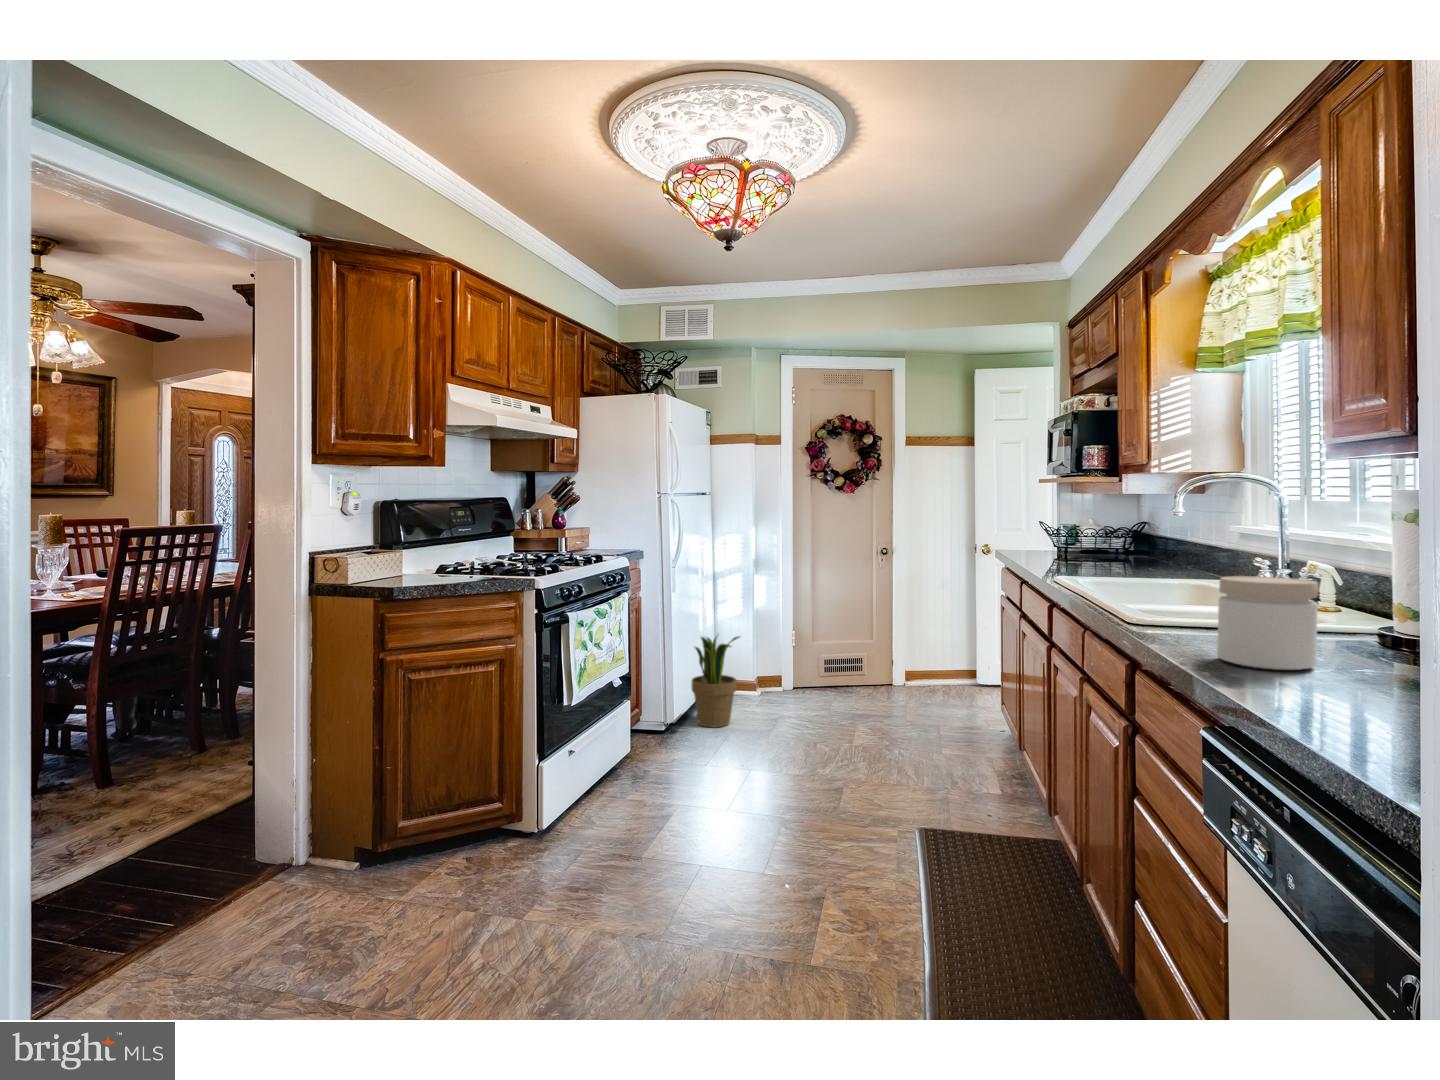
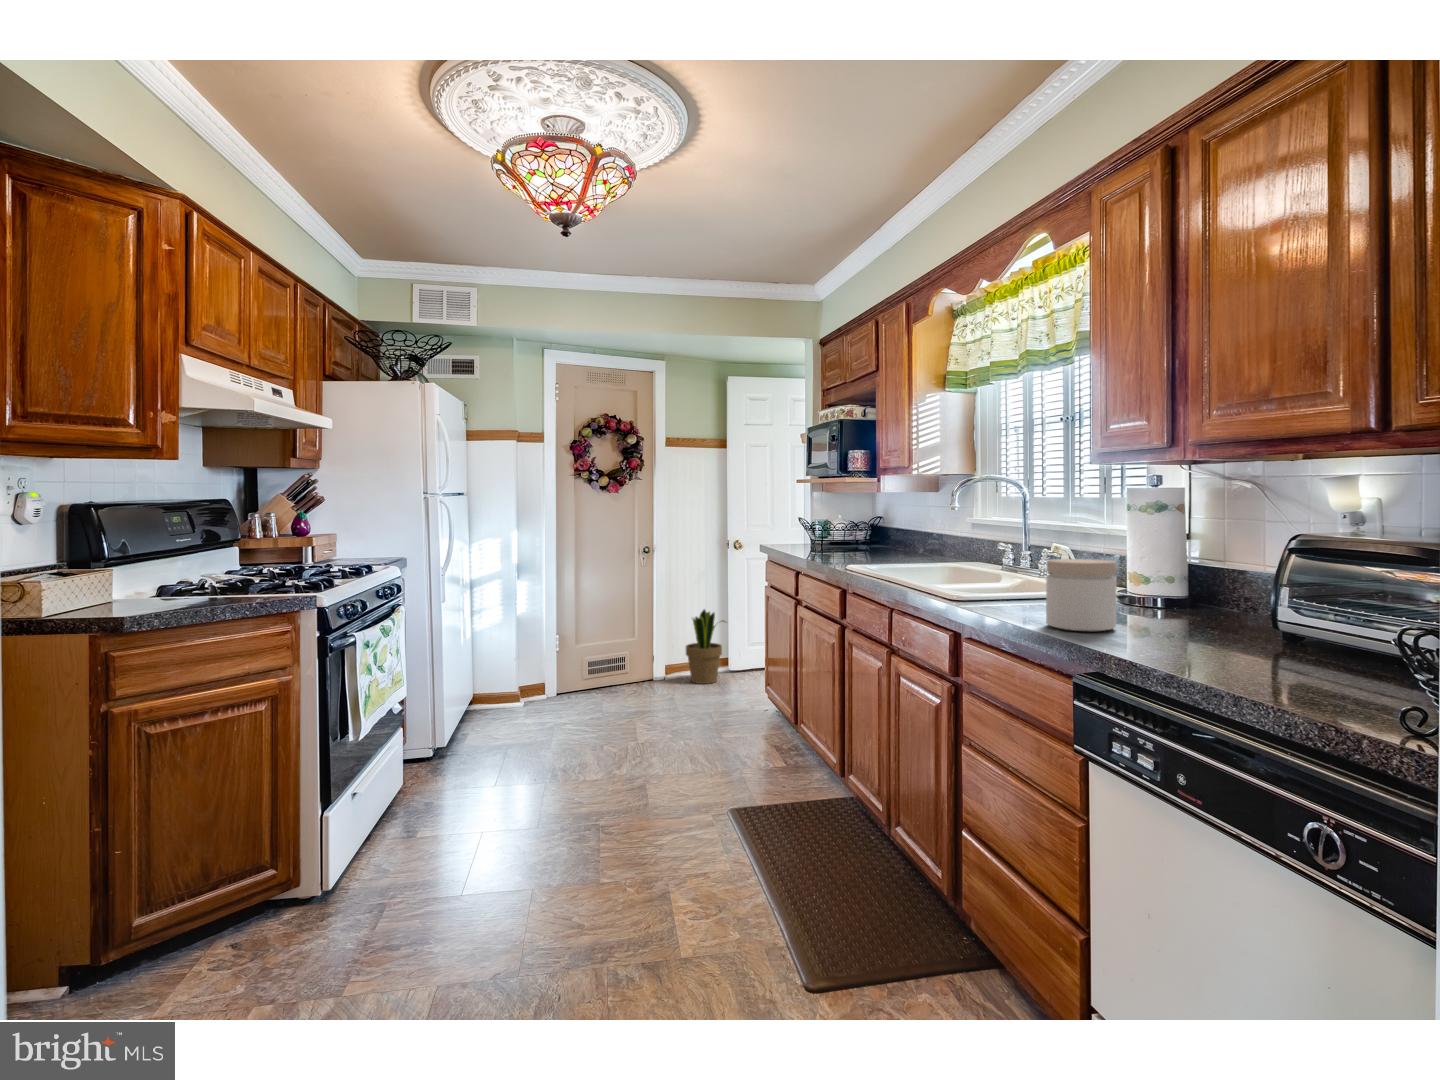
potted plant: present [691,636,740,727] -> present [686,609,725,684]

